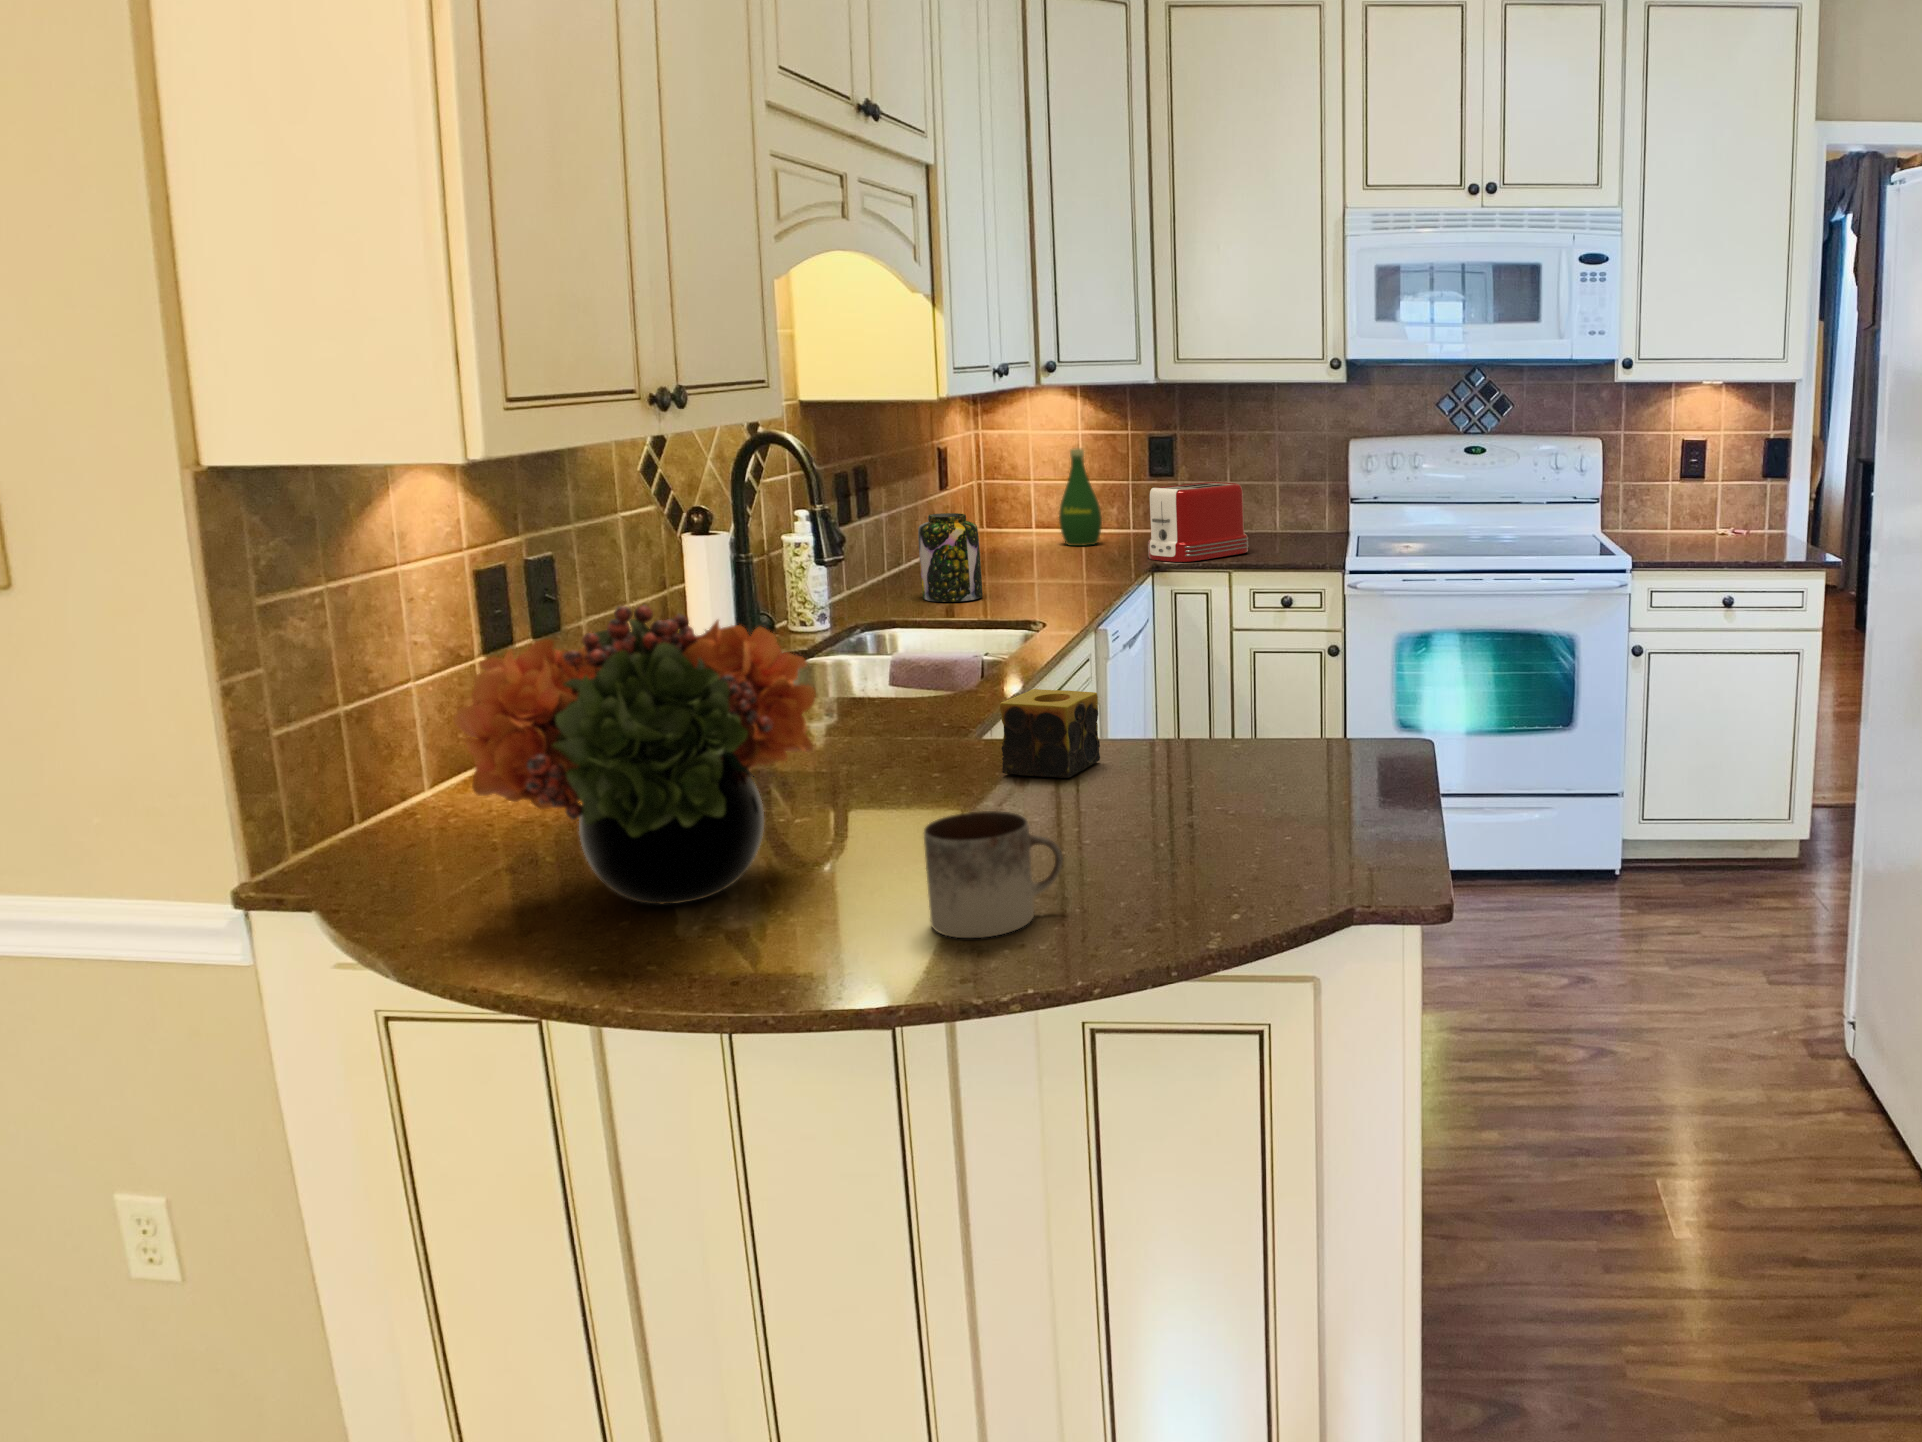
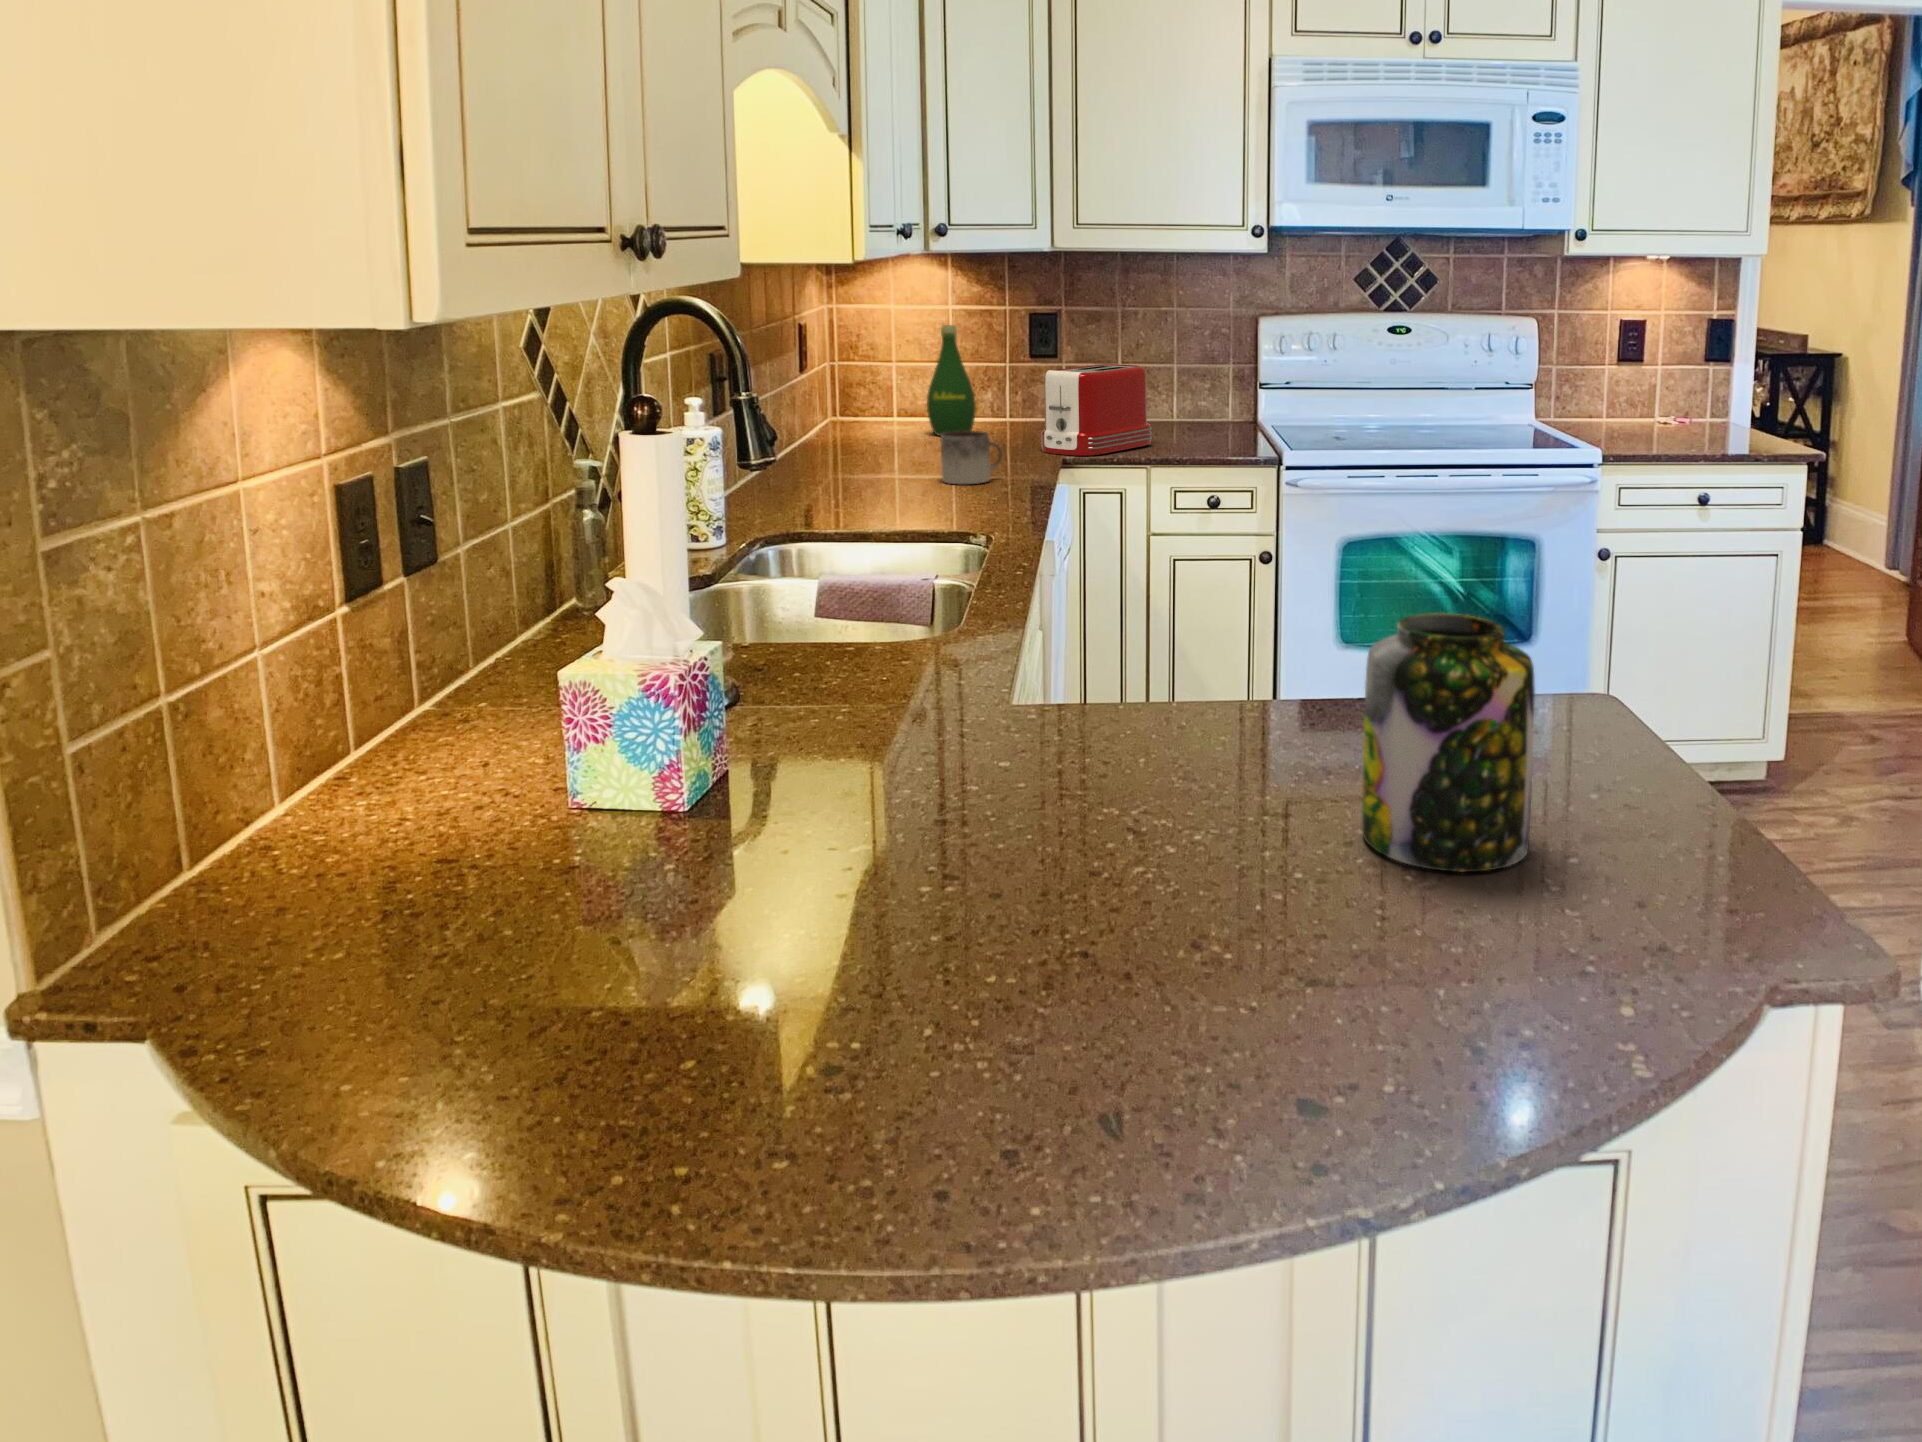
jar: present [918,513,983,602] -> present [1362,613,1535,872]
flower arrangement: present [453,605,816,904] -> none [405,554,960,1024]
candle: present [1000,689,1100,778] -> none [1089,642,1208,767]
mug: present [924,811,1063,938] -> present [941,431,1003,484]

